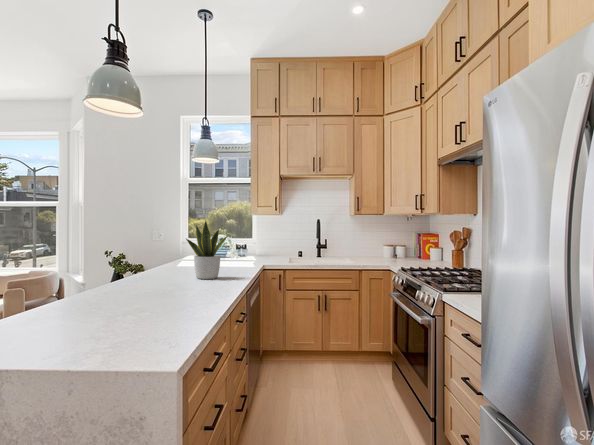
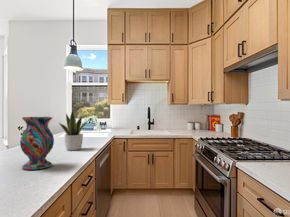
vase: none [146,226,188,295] -> present [20,117,54,170]

